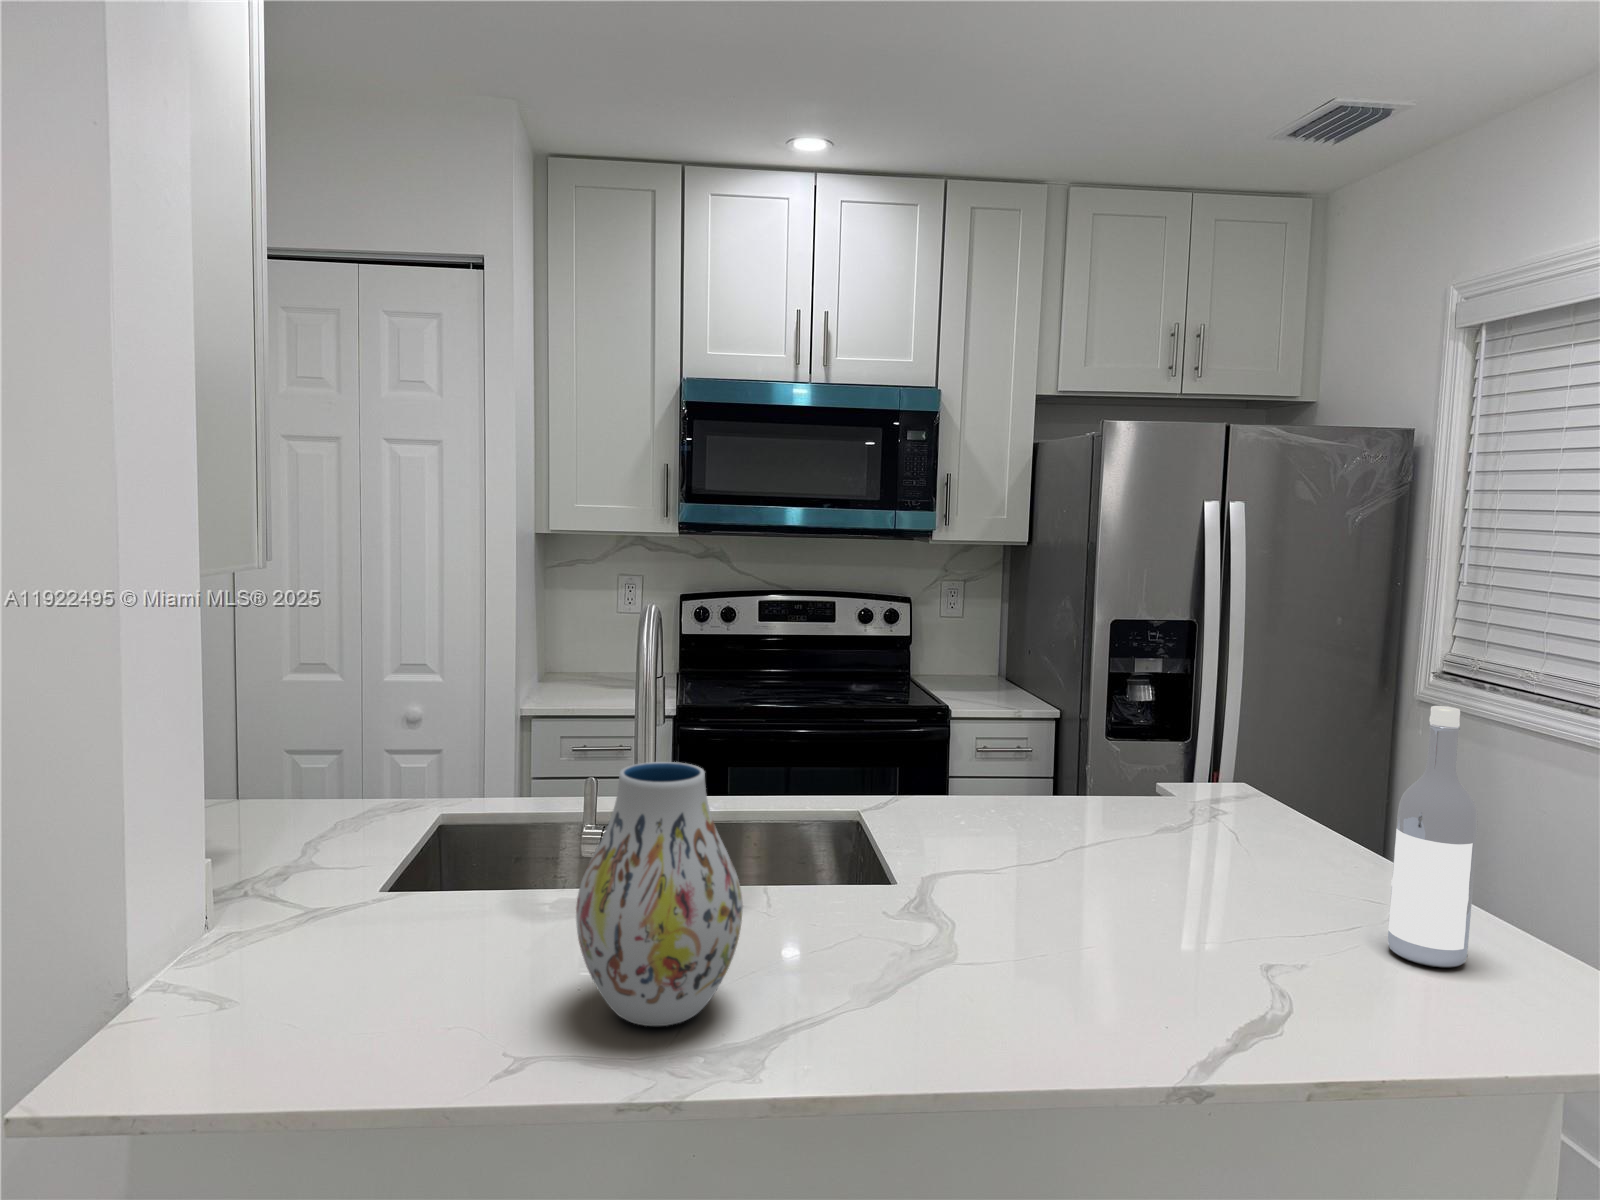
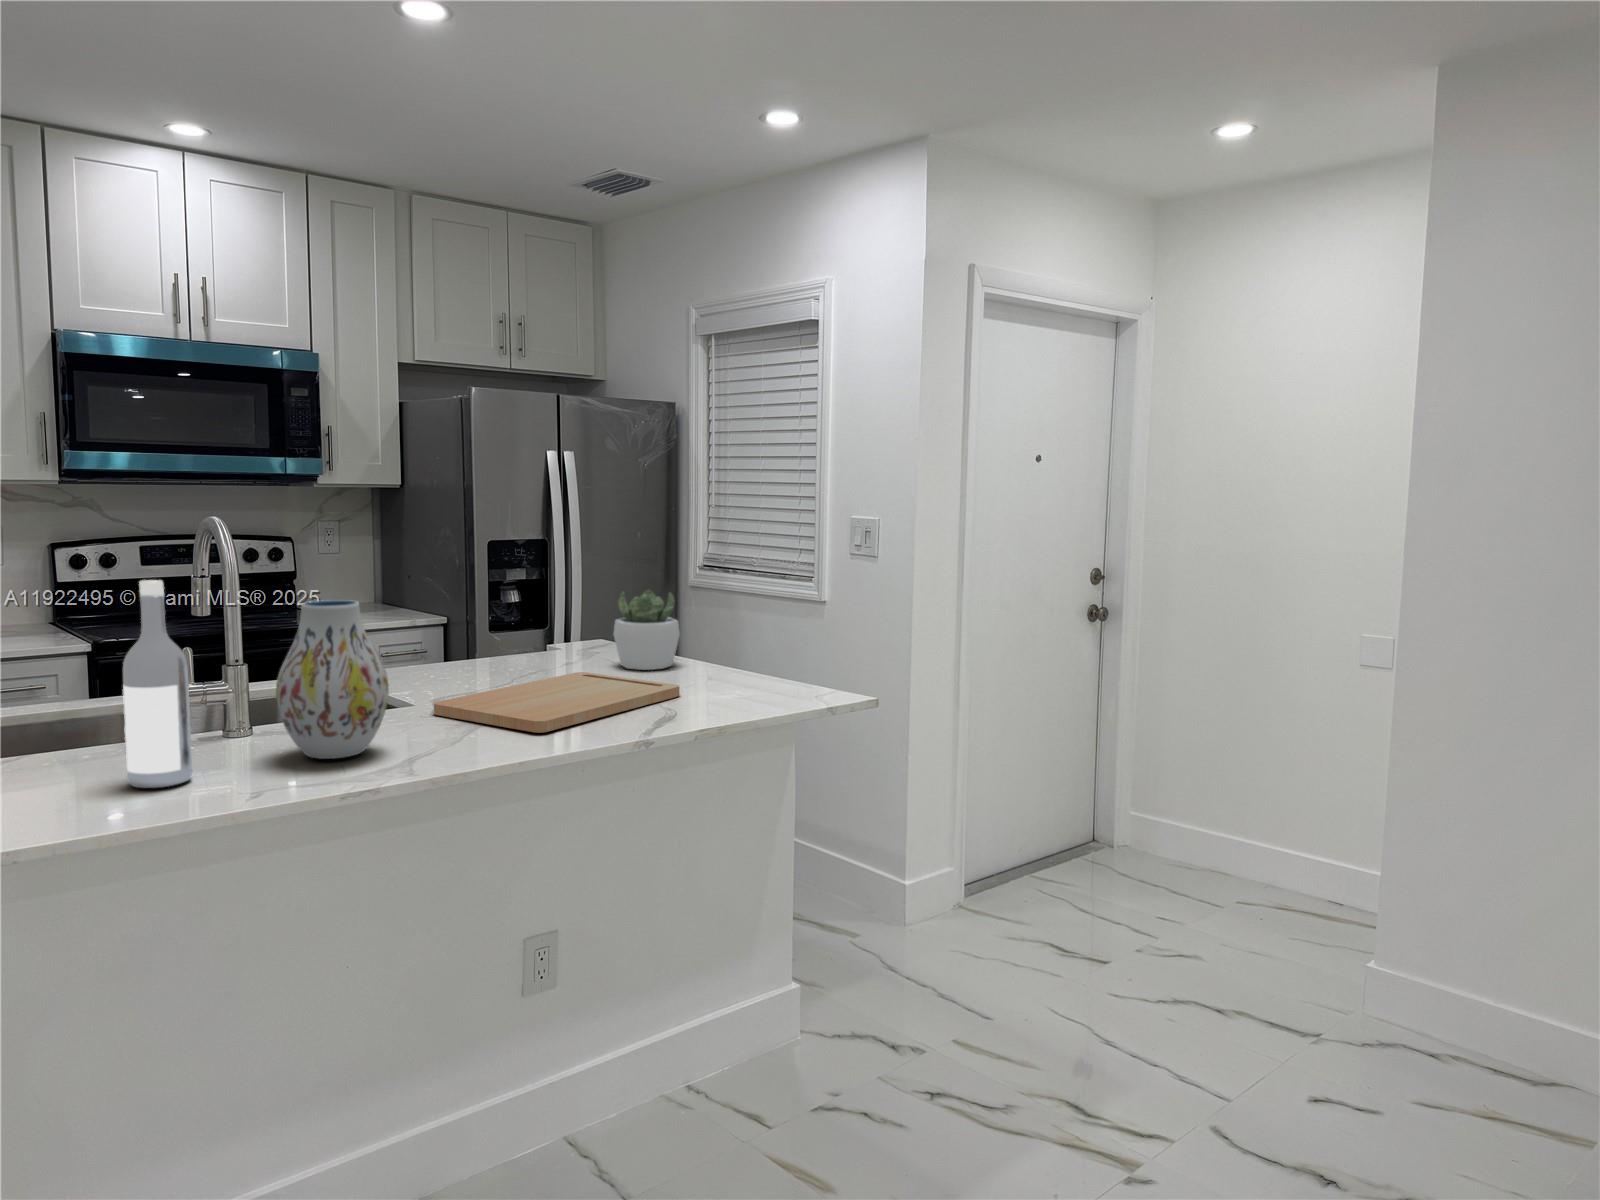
wine bottle: present [1388,706,1478,967] -> present [123,580,192,788]
succulent plant: none [1222,749,1343,896] -> present [614,590,680,670]
cutting board: none [870,883,1310,1045] -> present [434,672,680,733]

